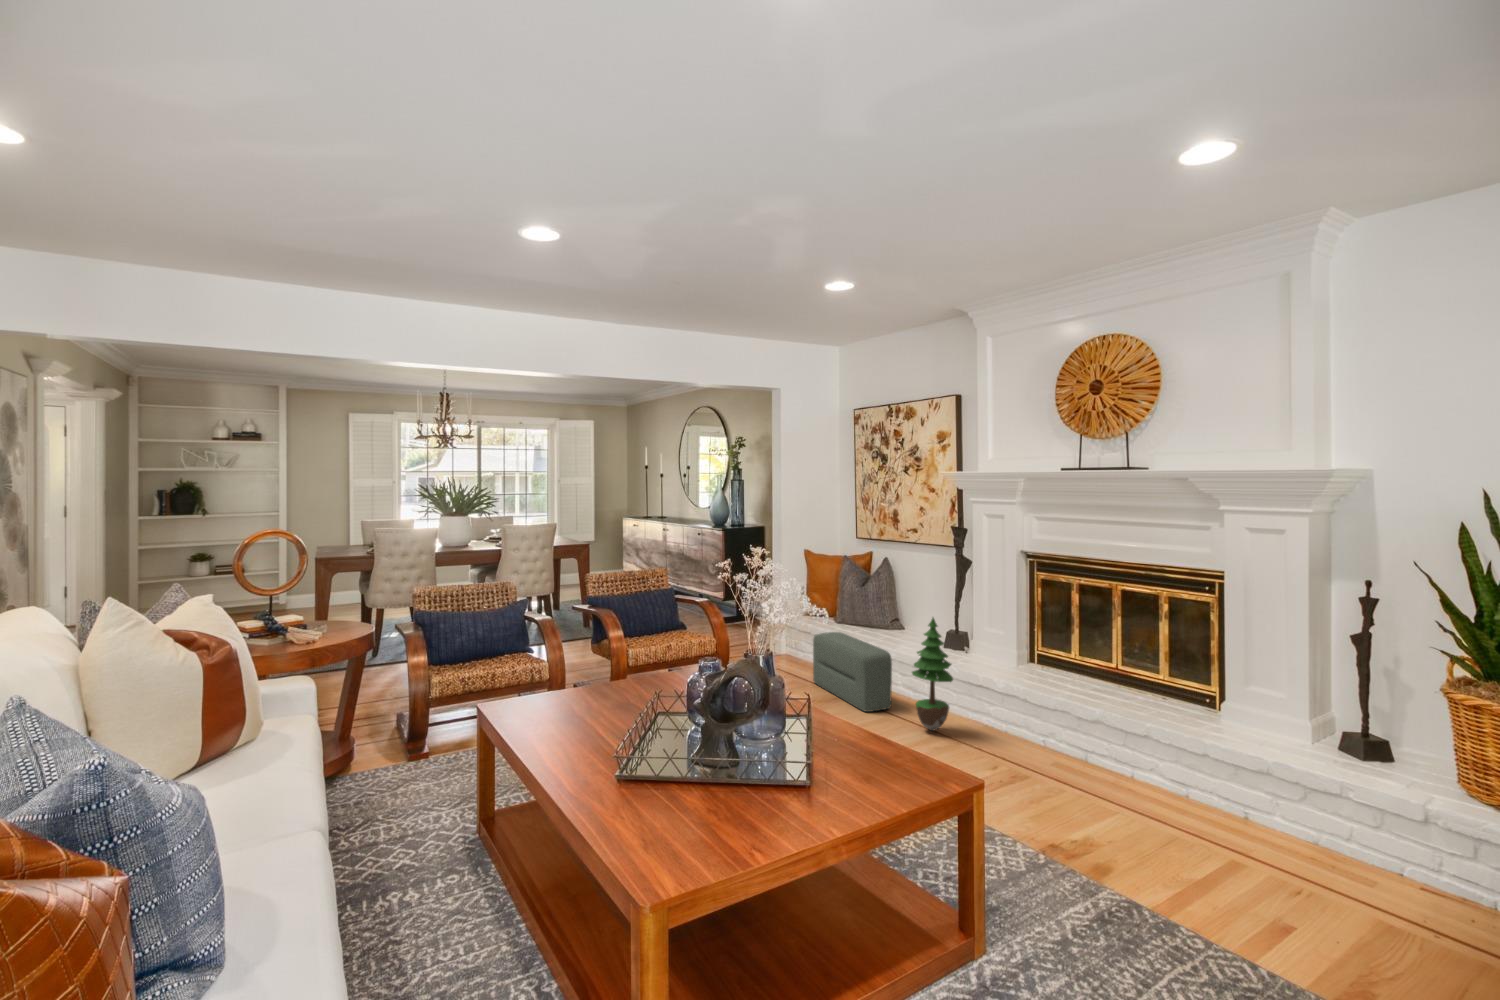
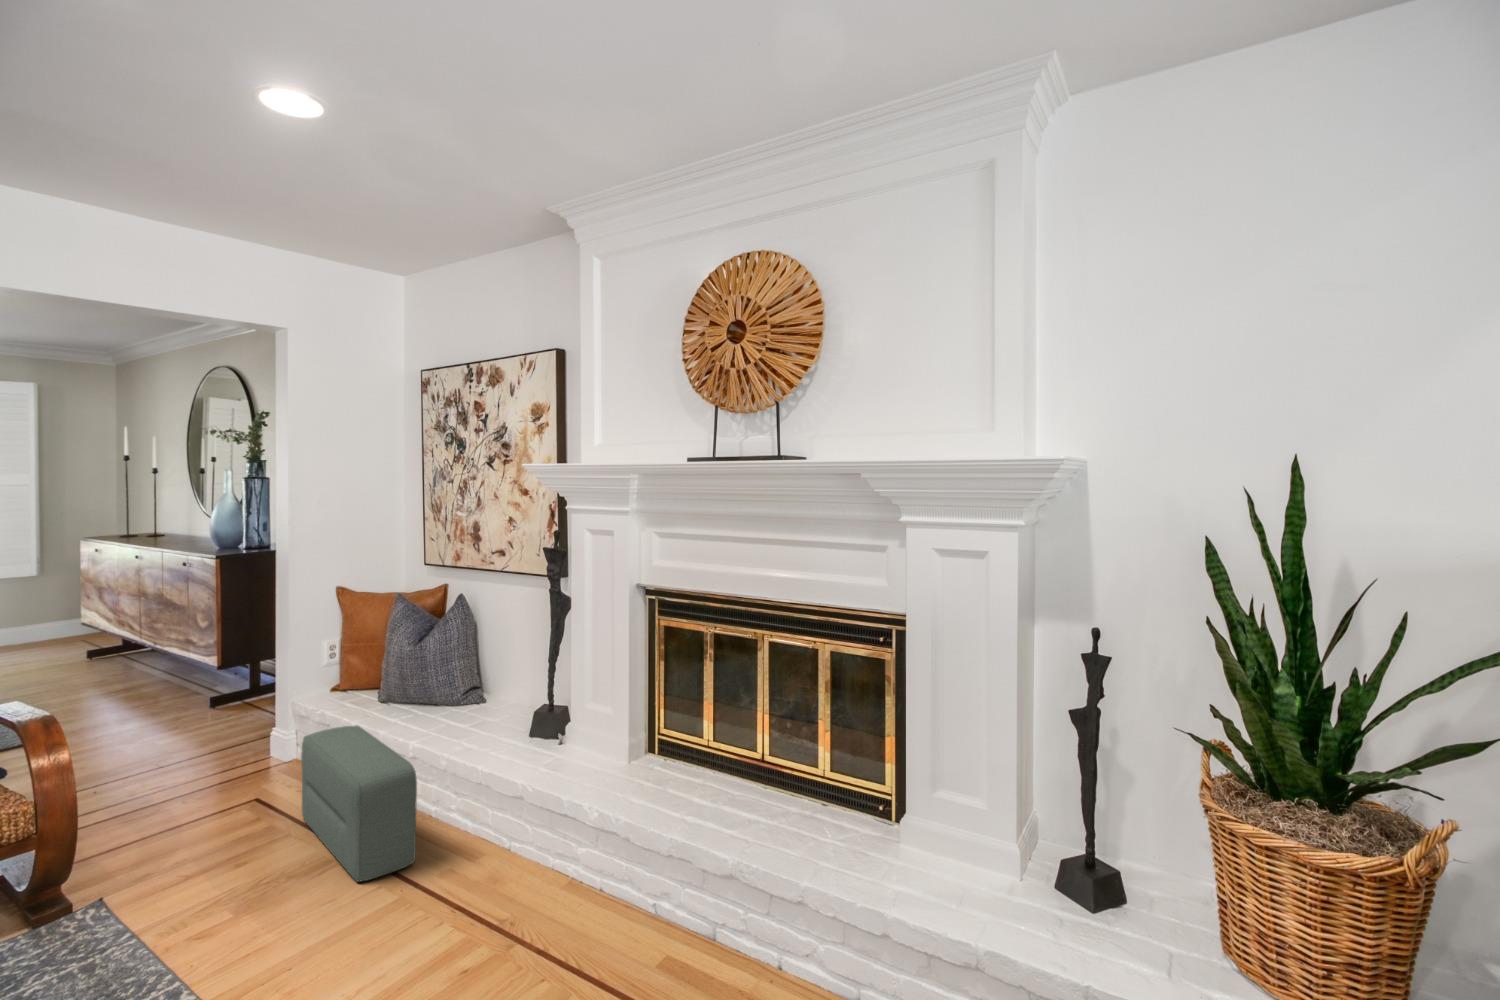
potted tree: present [912,618,953,731] -> none [427,708,506,915]

